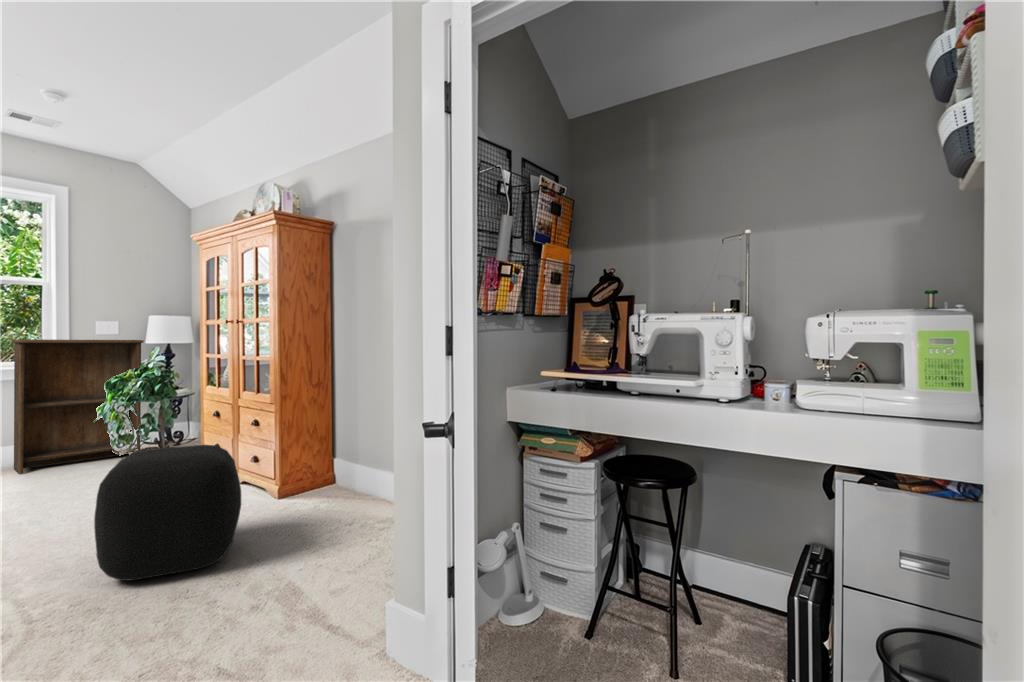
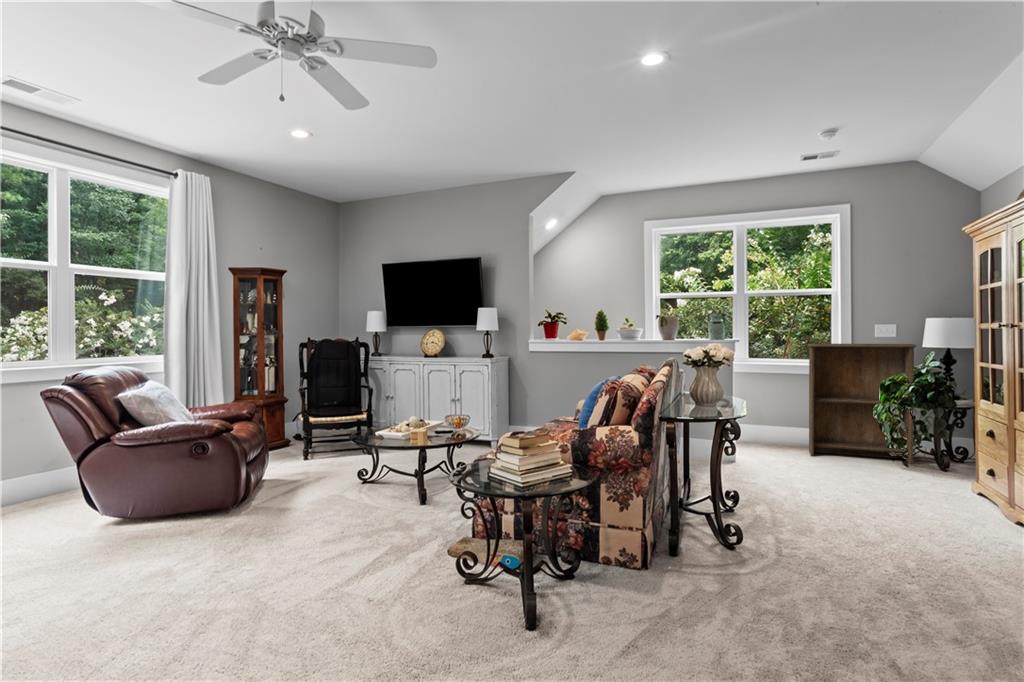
ottoman: present [94,445,241,581] -> none [828,457,980,595]

